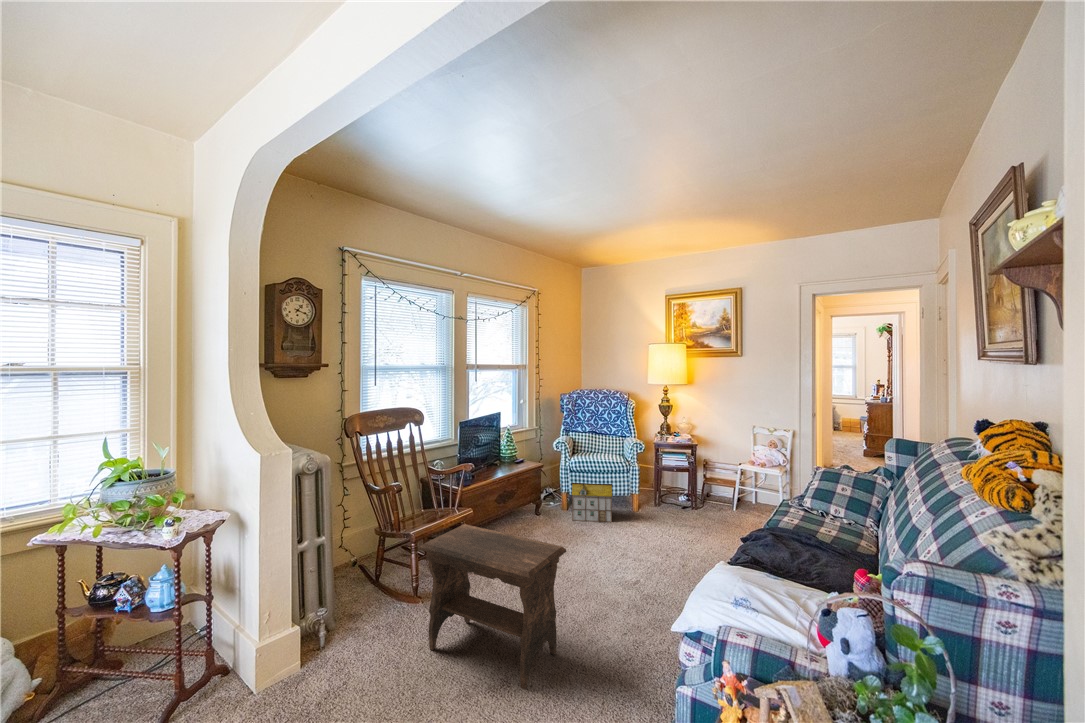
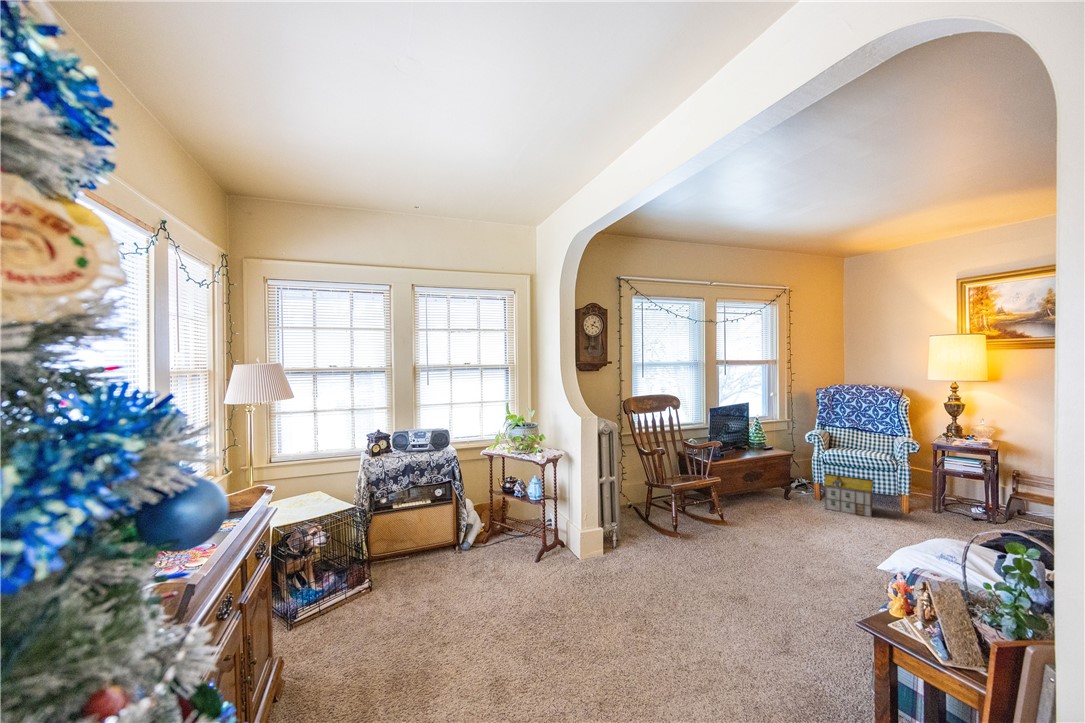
footstool: present [420,524,566,689] -> none [678,483,797,603]

